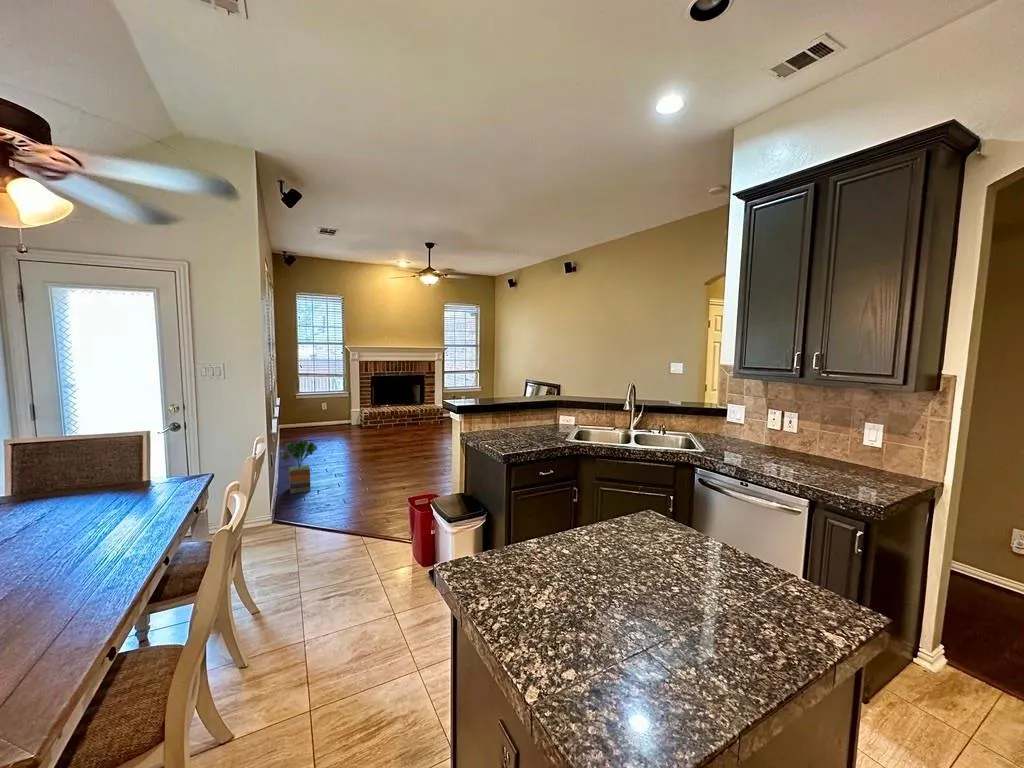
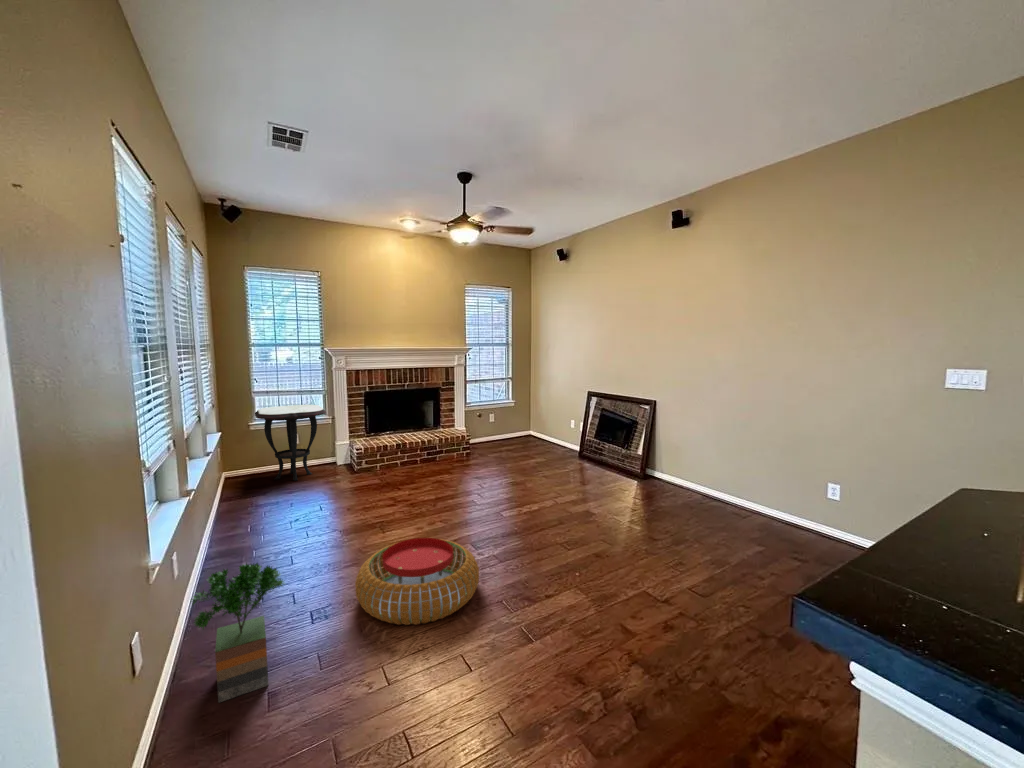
side table: none [300,383,345,431] -> present [255,405,326,481]
pouf: none [352,446,416,479] -> present [355,538,479,625]

